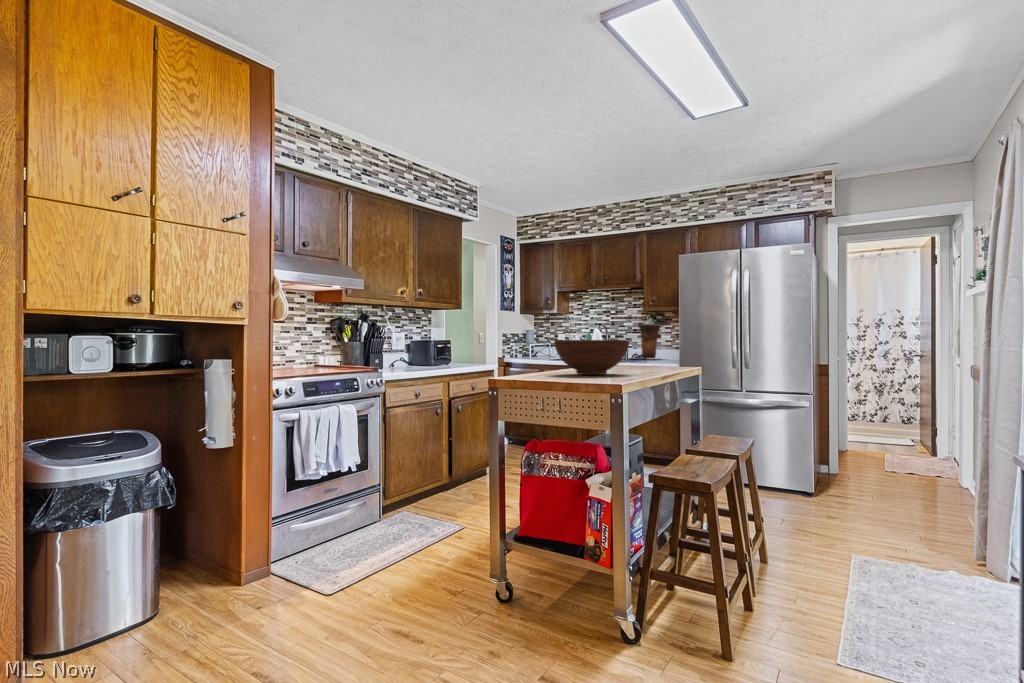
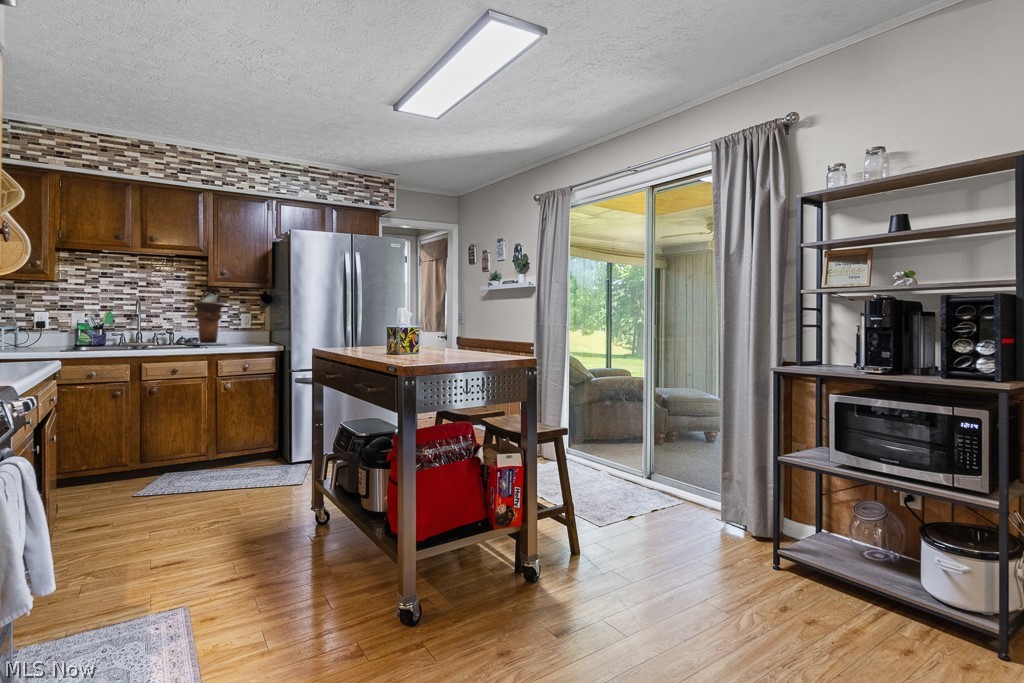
fruit bowl: present [554,340,629,375] -> none [387,321,458,355]

